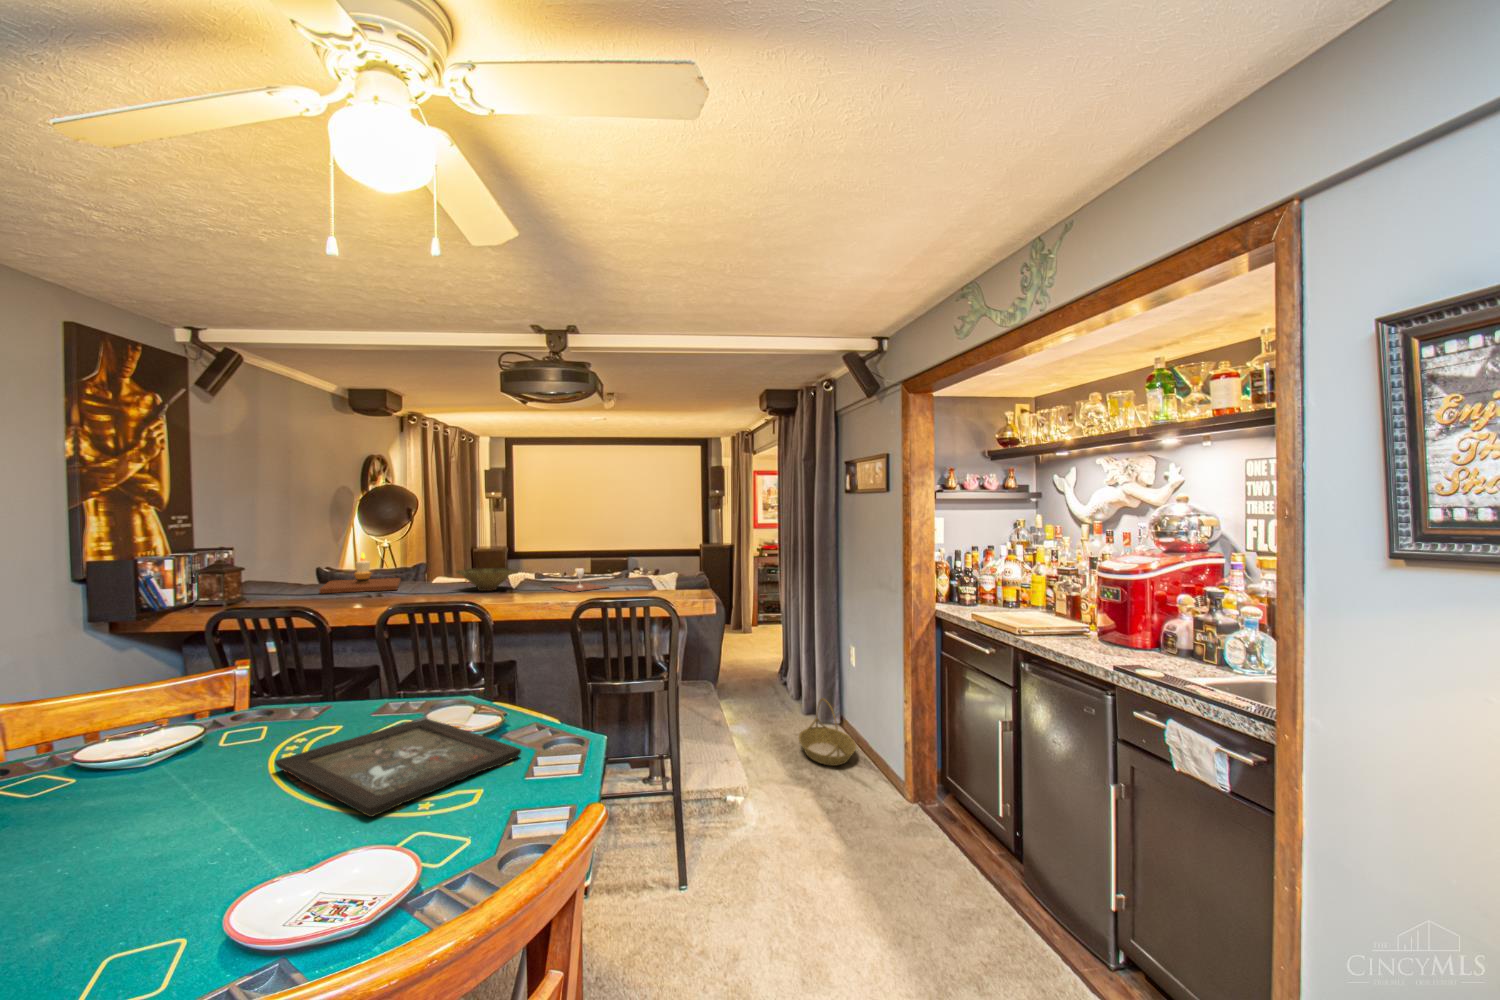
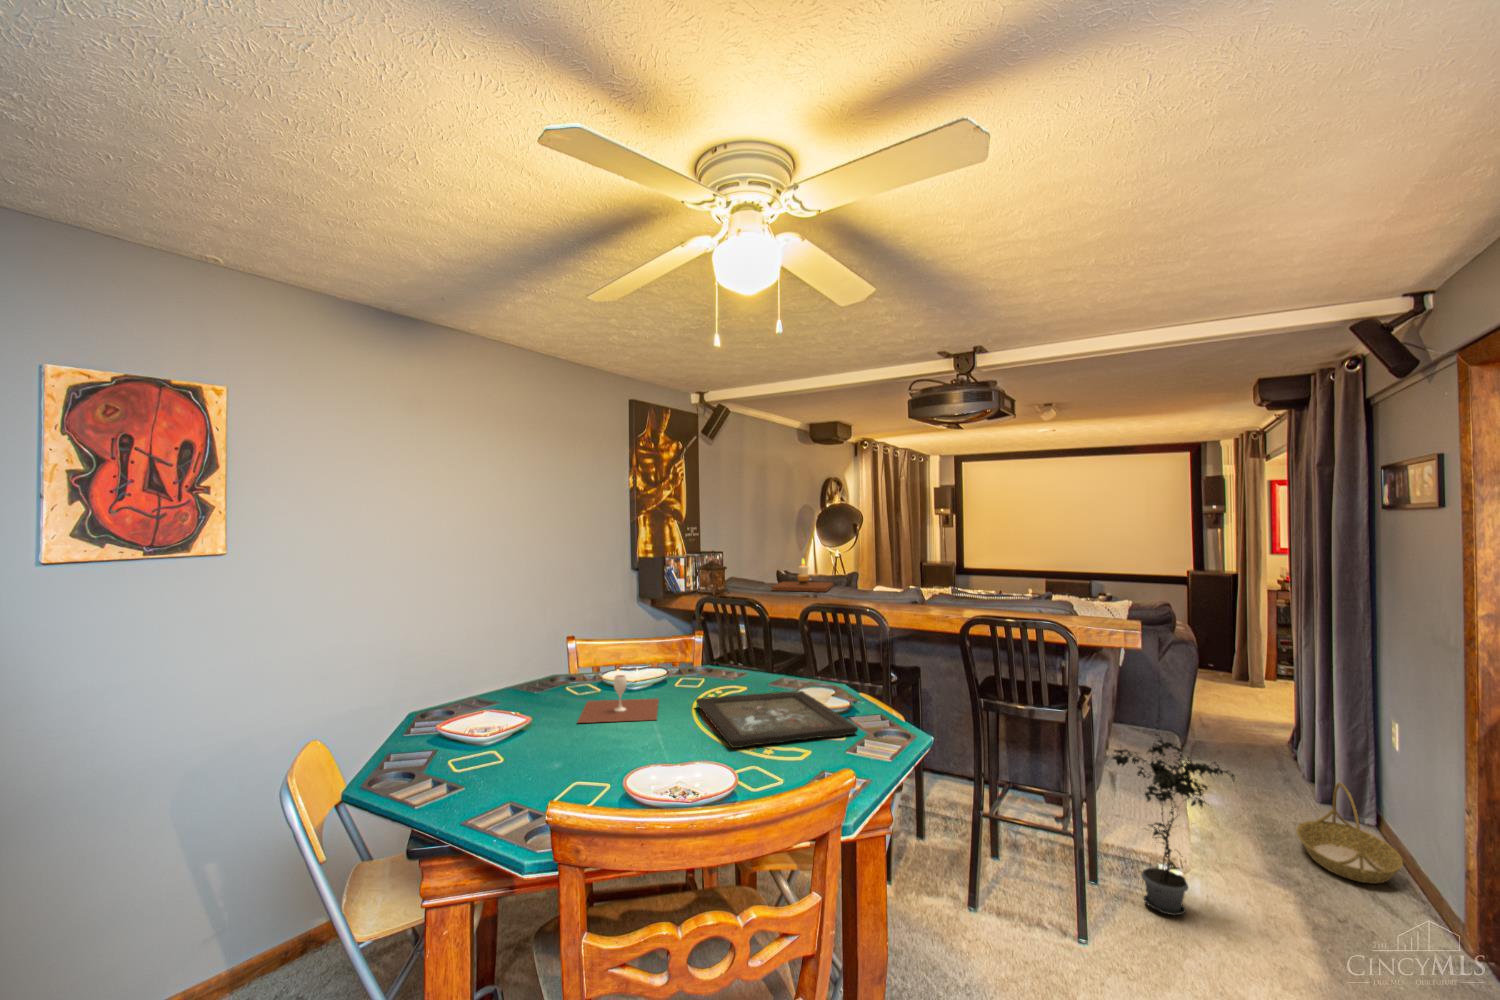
bowl: present [456,568,518,591] -> none [871,577,926,598]
wine glass: present [555,568,606,592] -> present [577,675,659,723]
potted plant: none [692,688,782,834] -> present [1113,734,1234,915]

